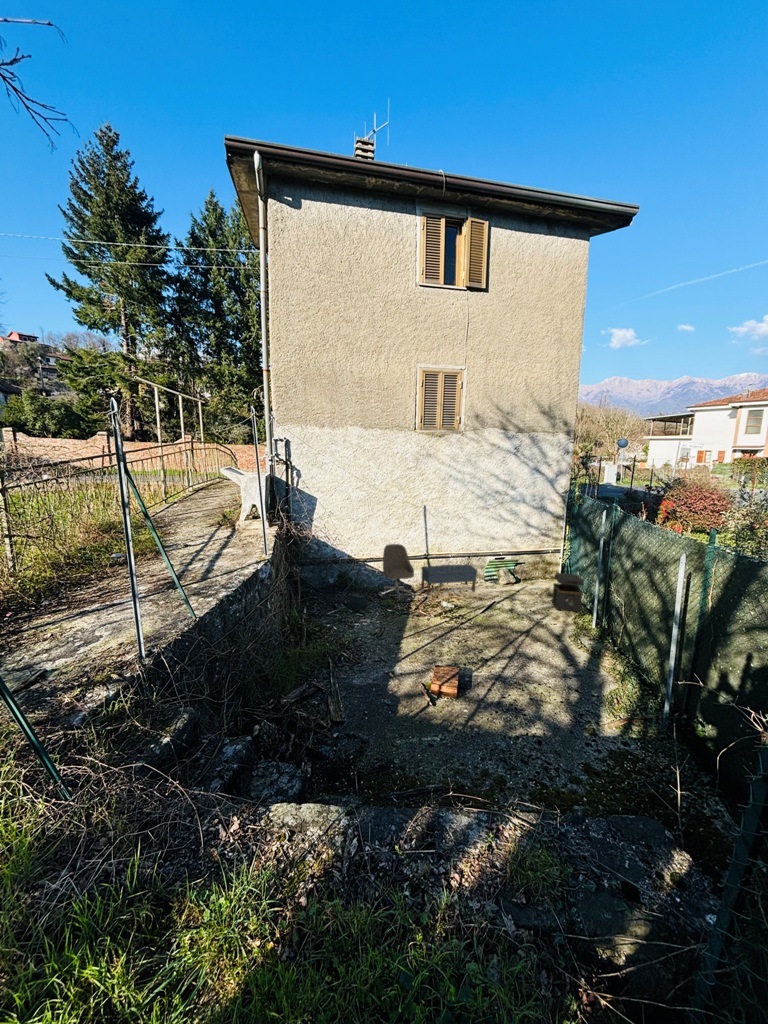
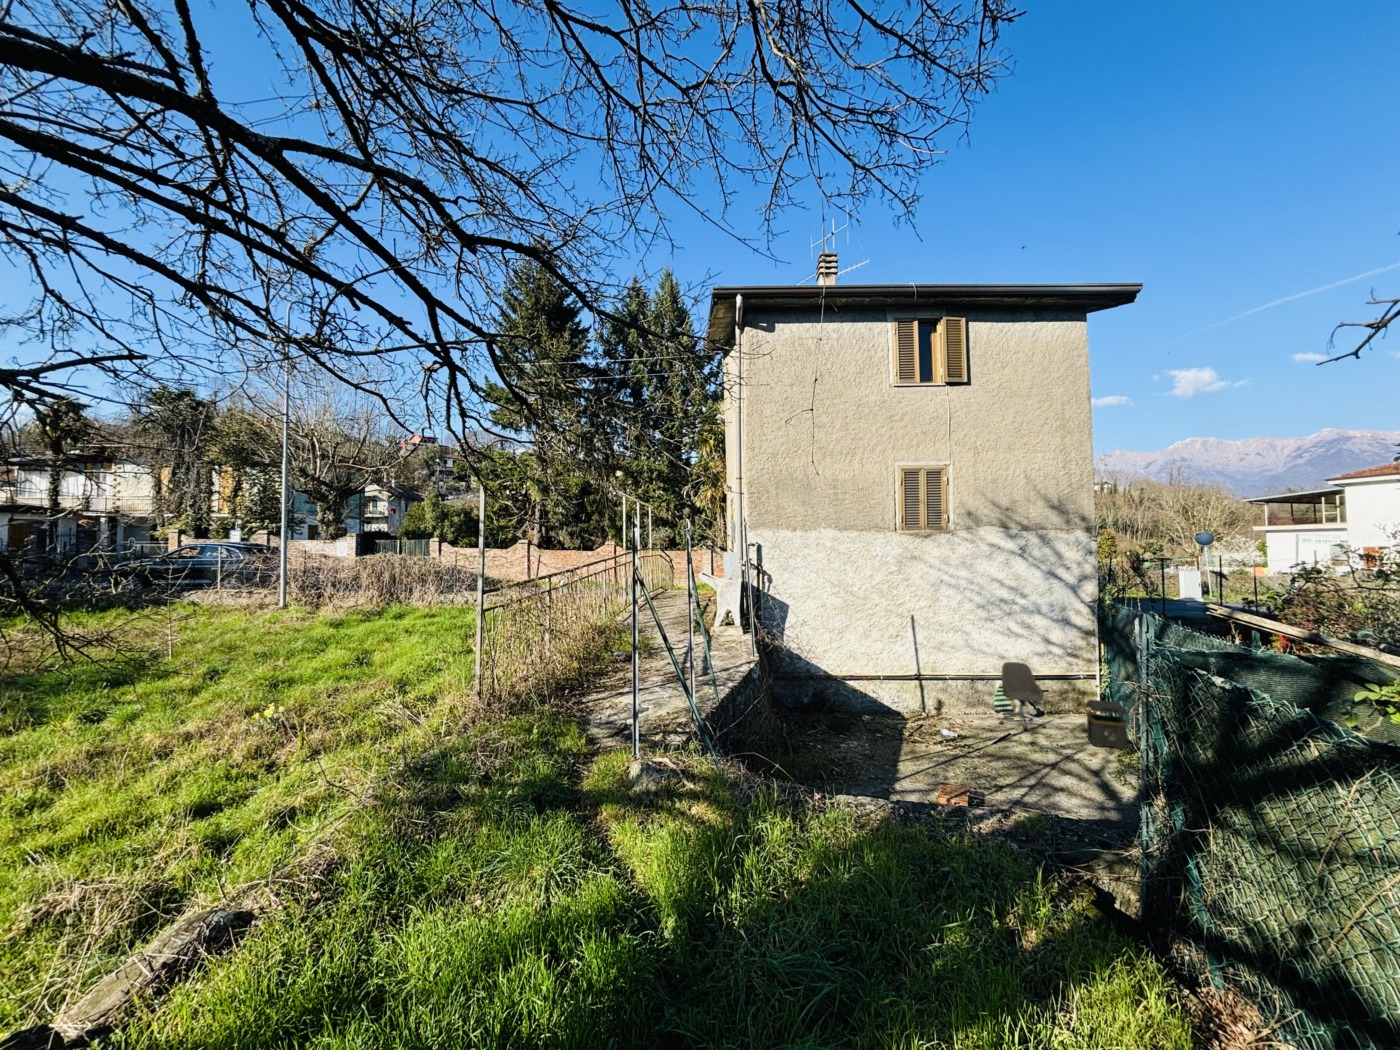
chair: present [379,544,414,603] -> present [999,662,1046,730]
bench: present [421,564,477,595] -> none [912,689,985,724]

